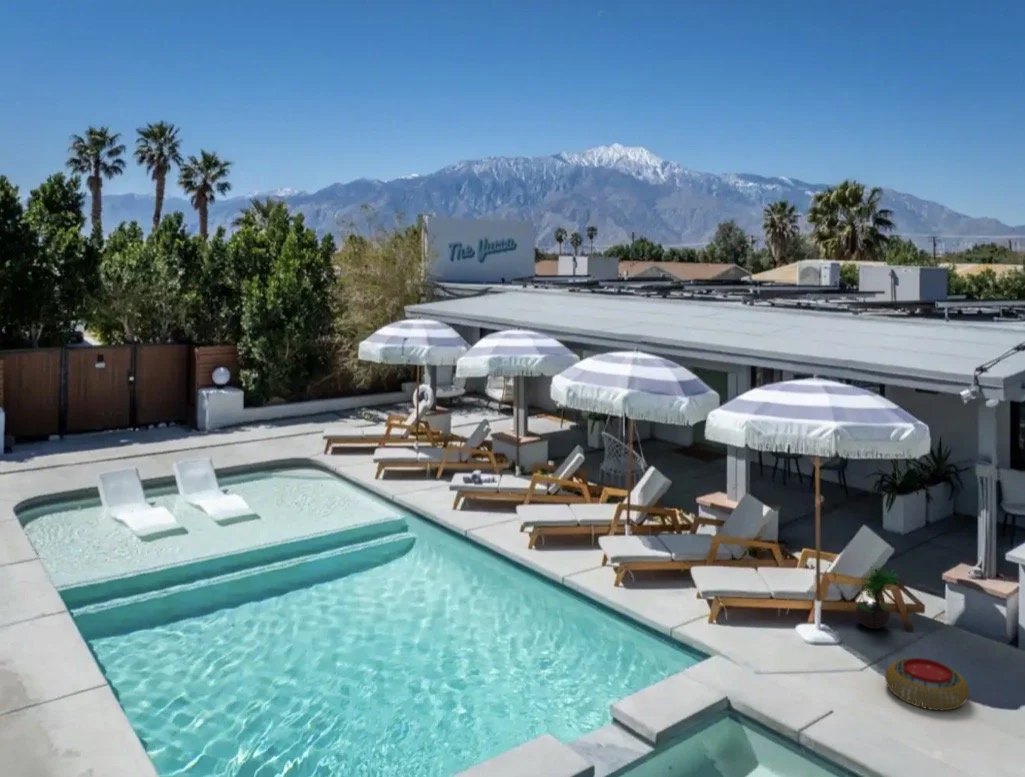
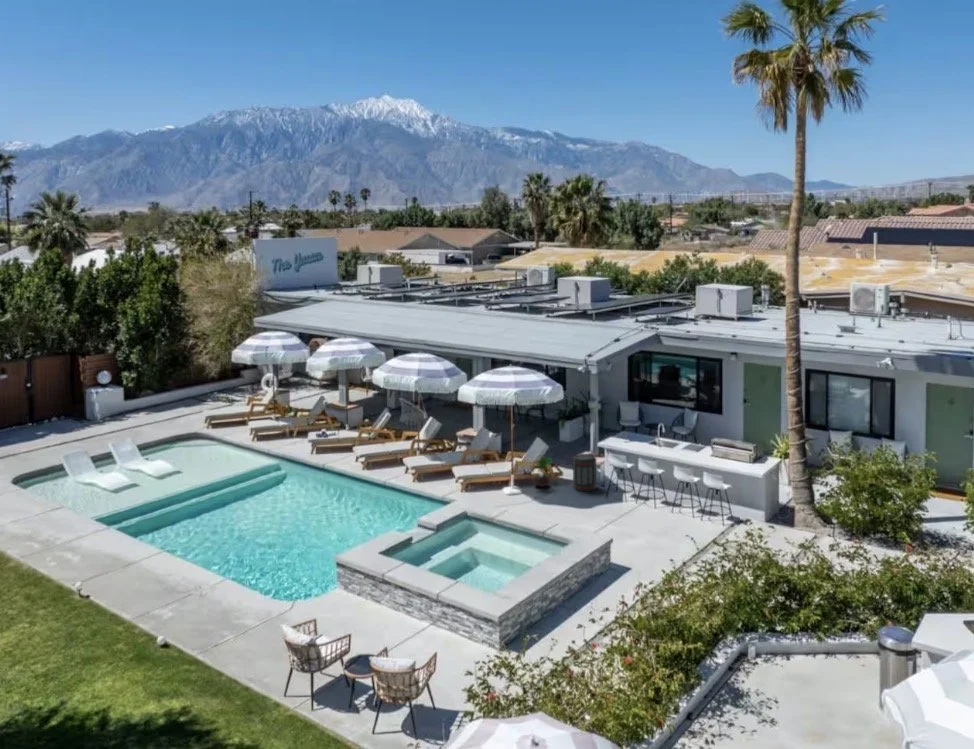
trash can: none [942,571,1003,655] -> present [573,454,597,491]
pouf: present [885,658,969,710] -> none [541,493,575,512]

